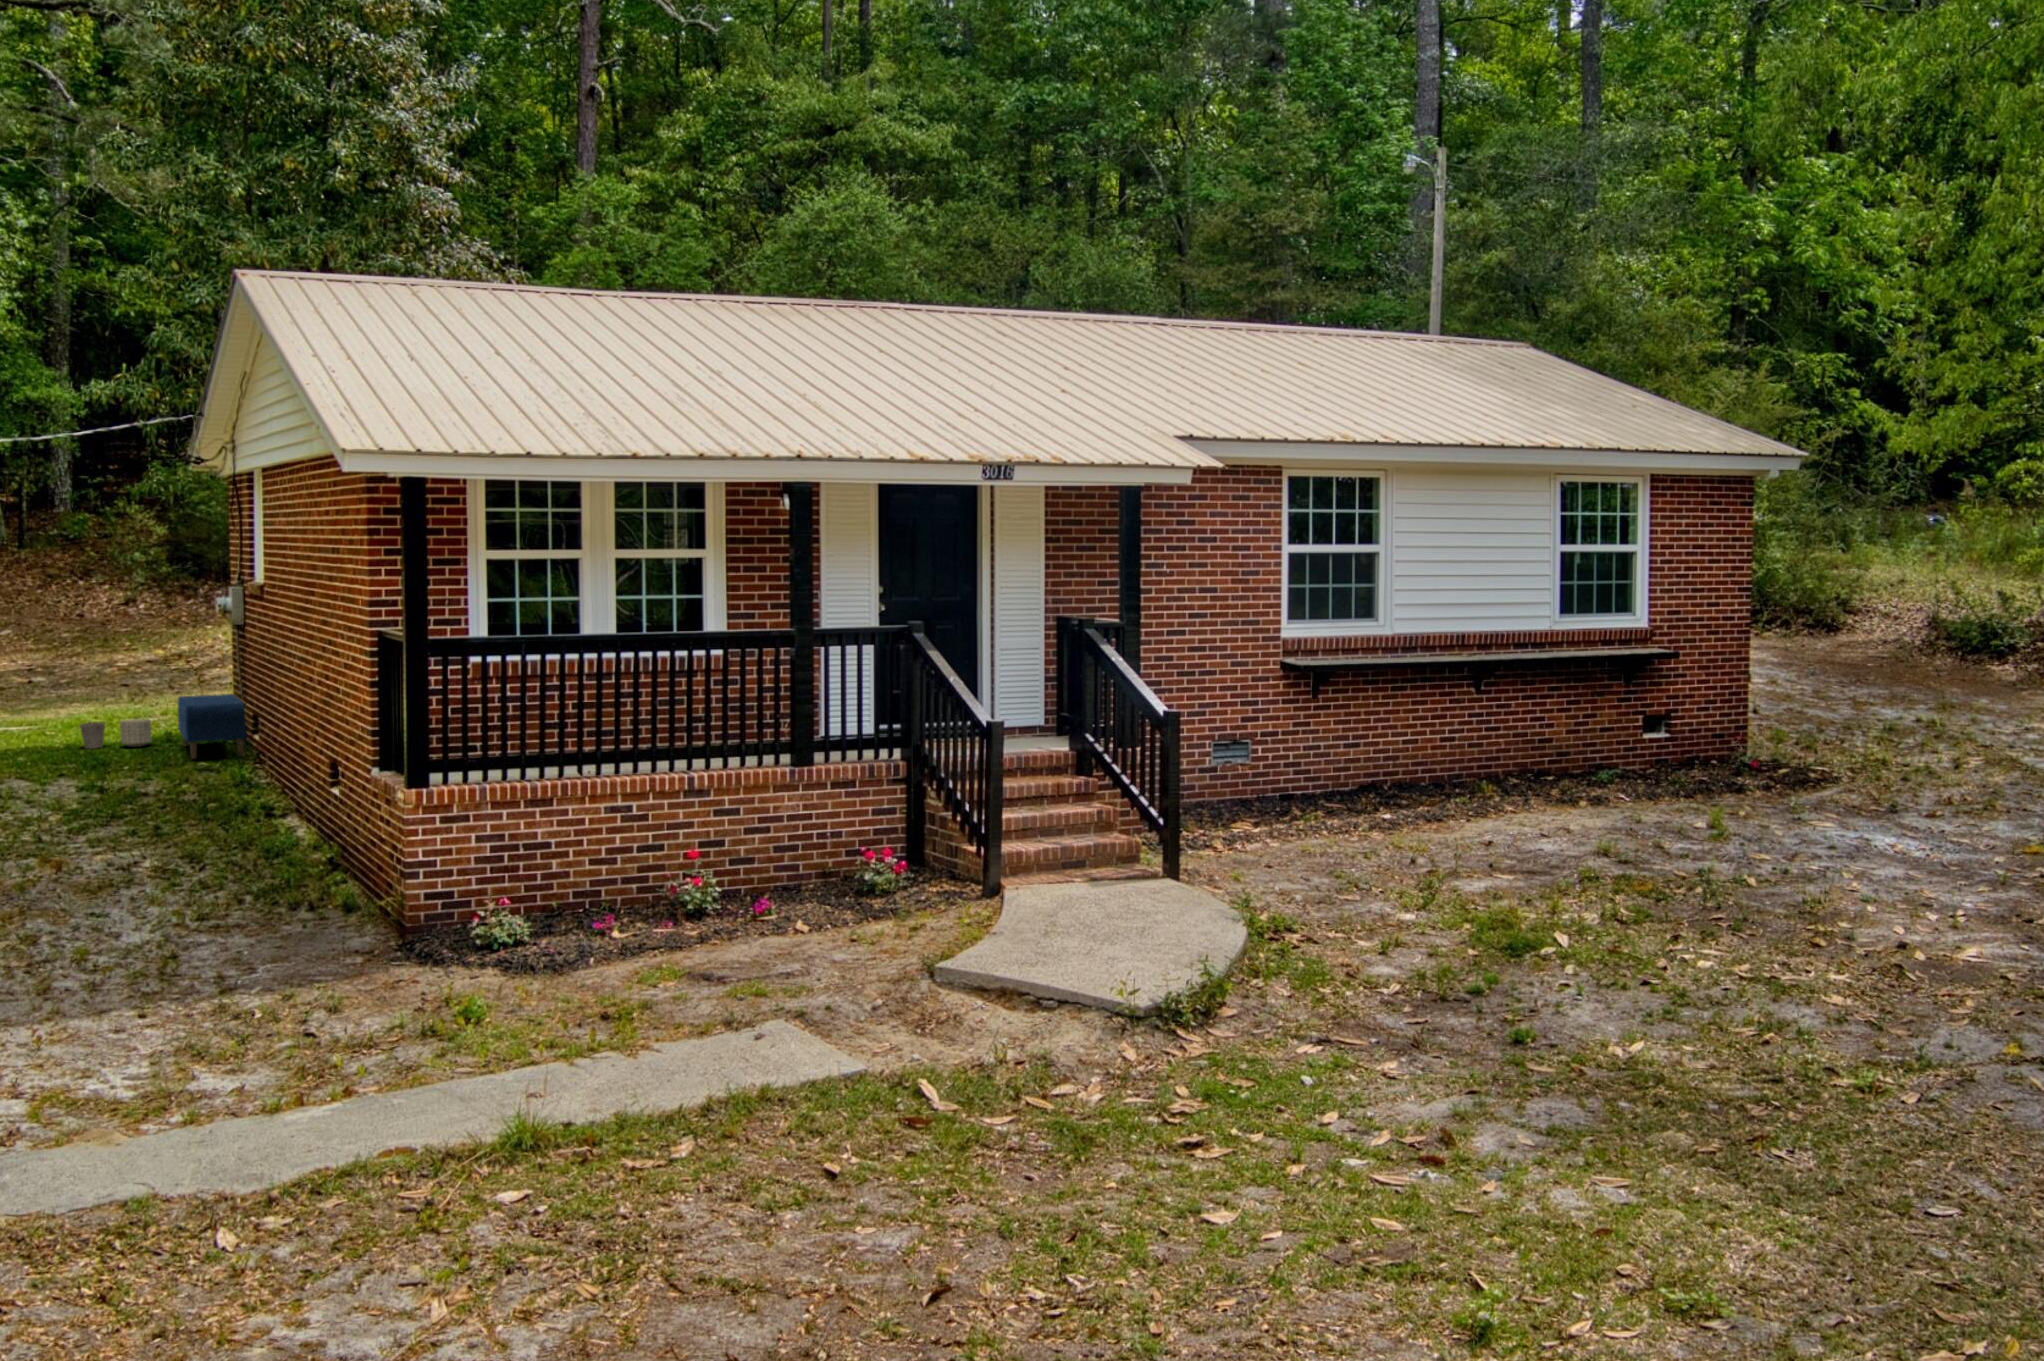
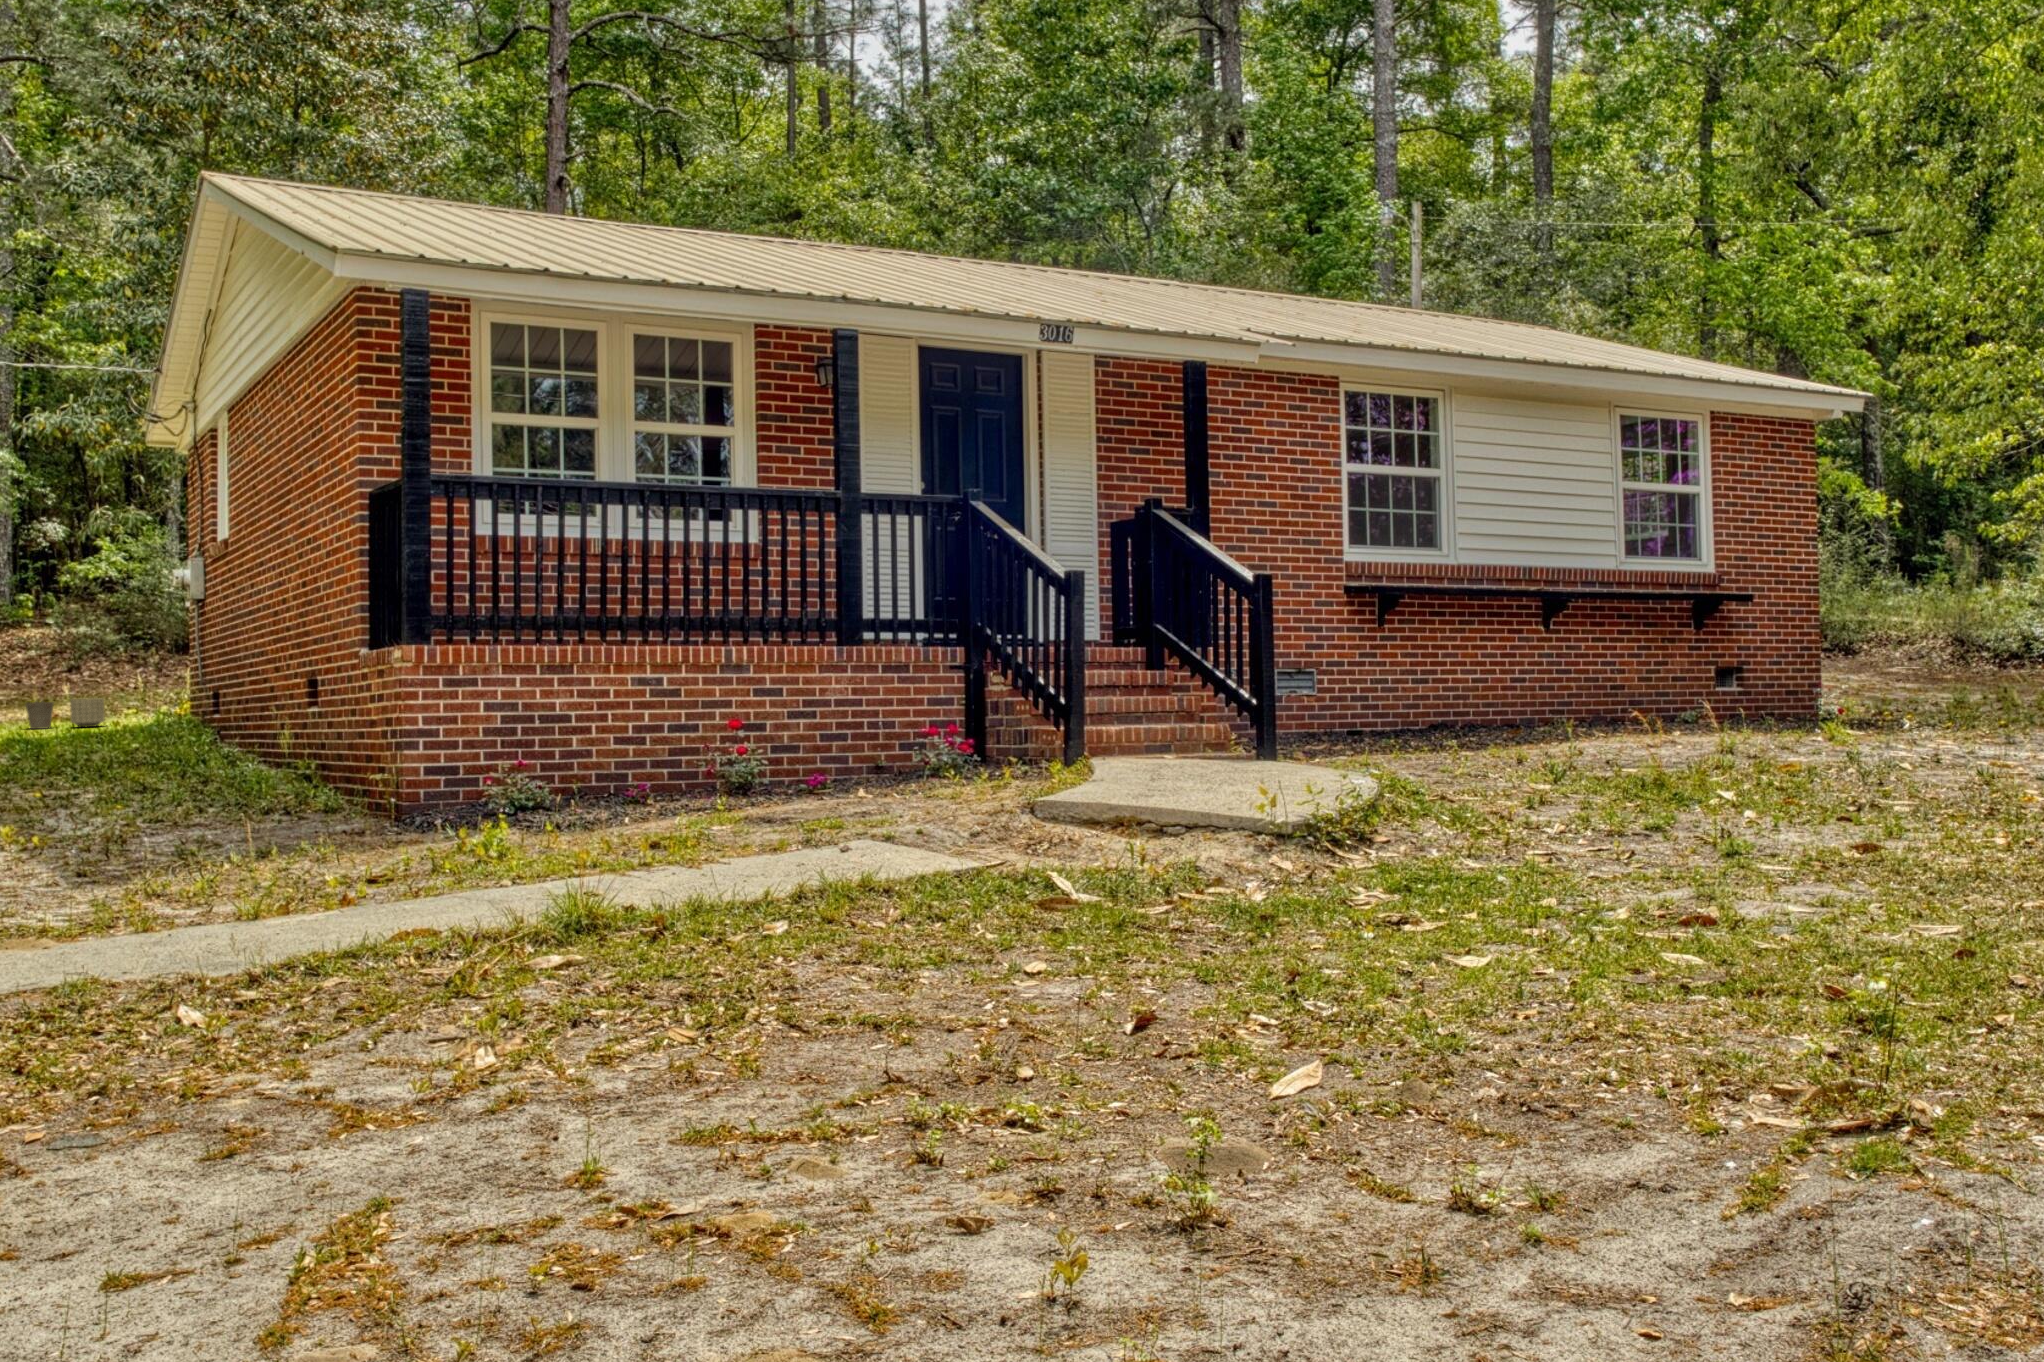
bench: present [178,694,247,759] -> none [134,671,210,731]

